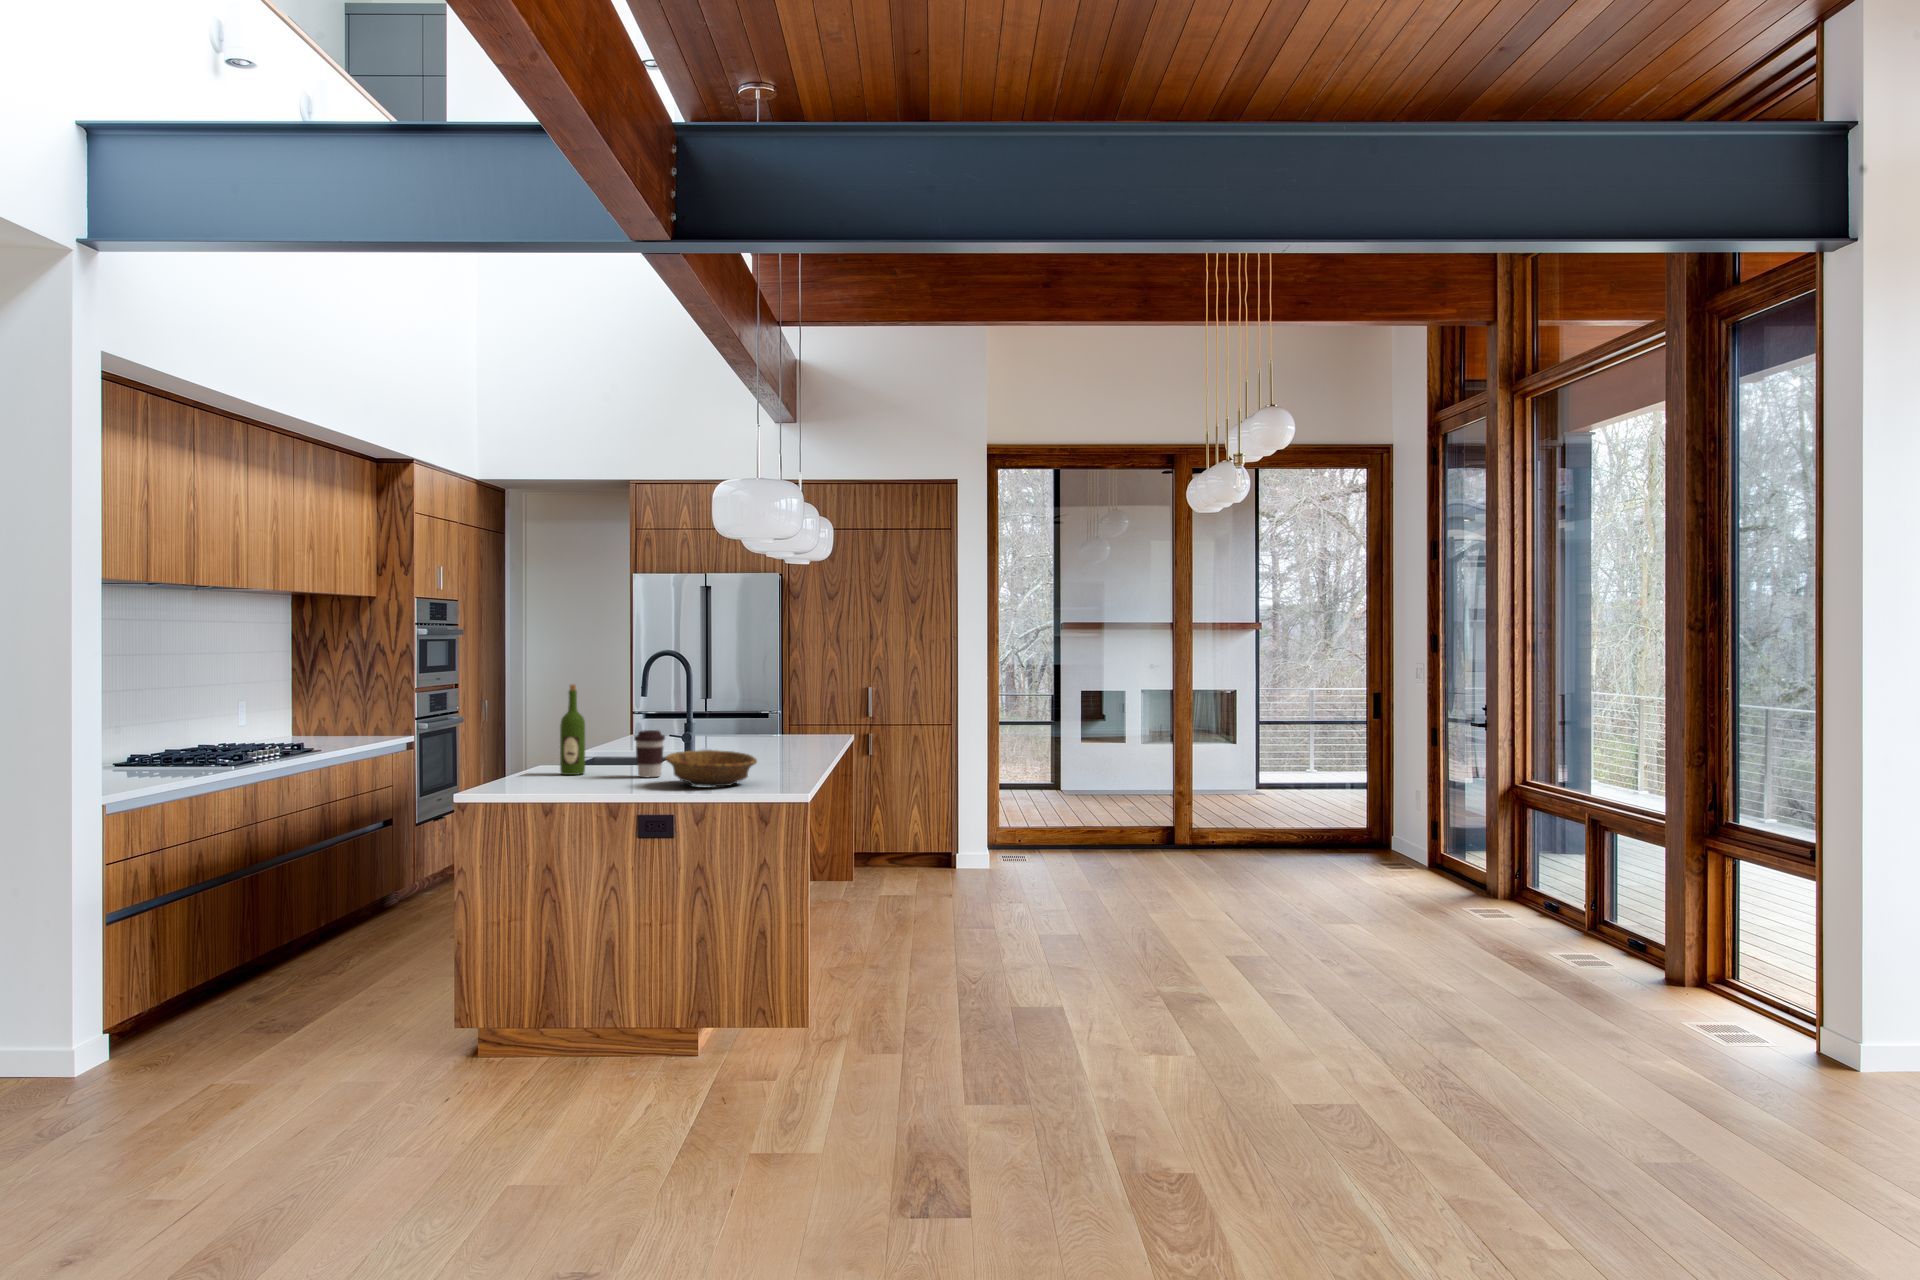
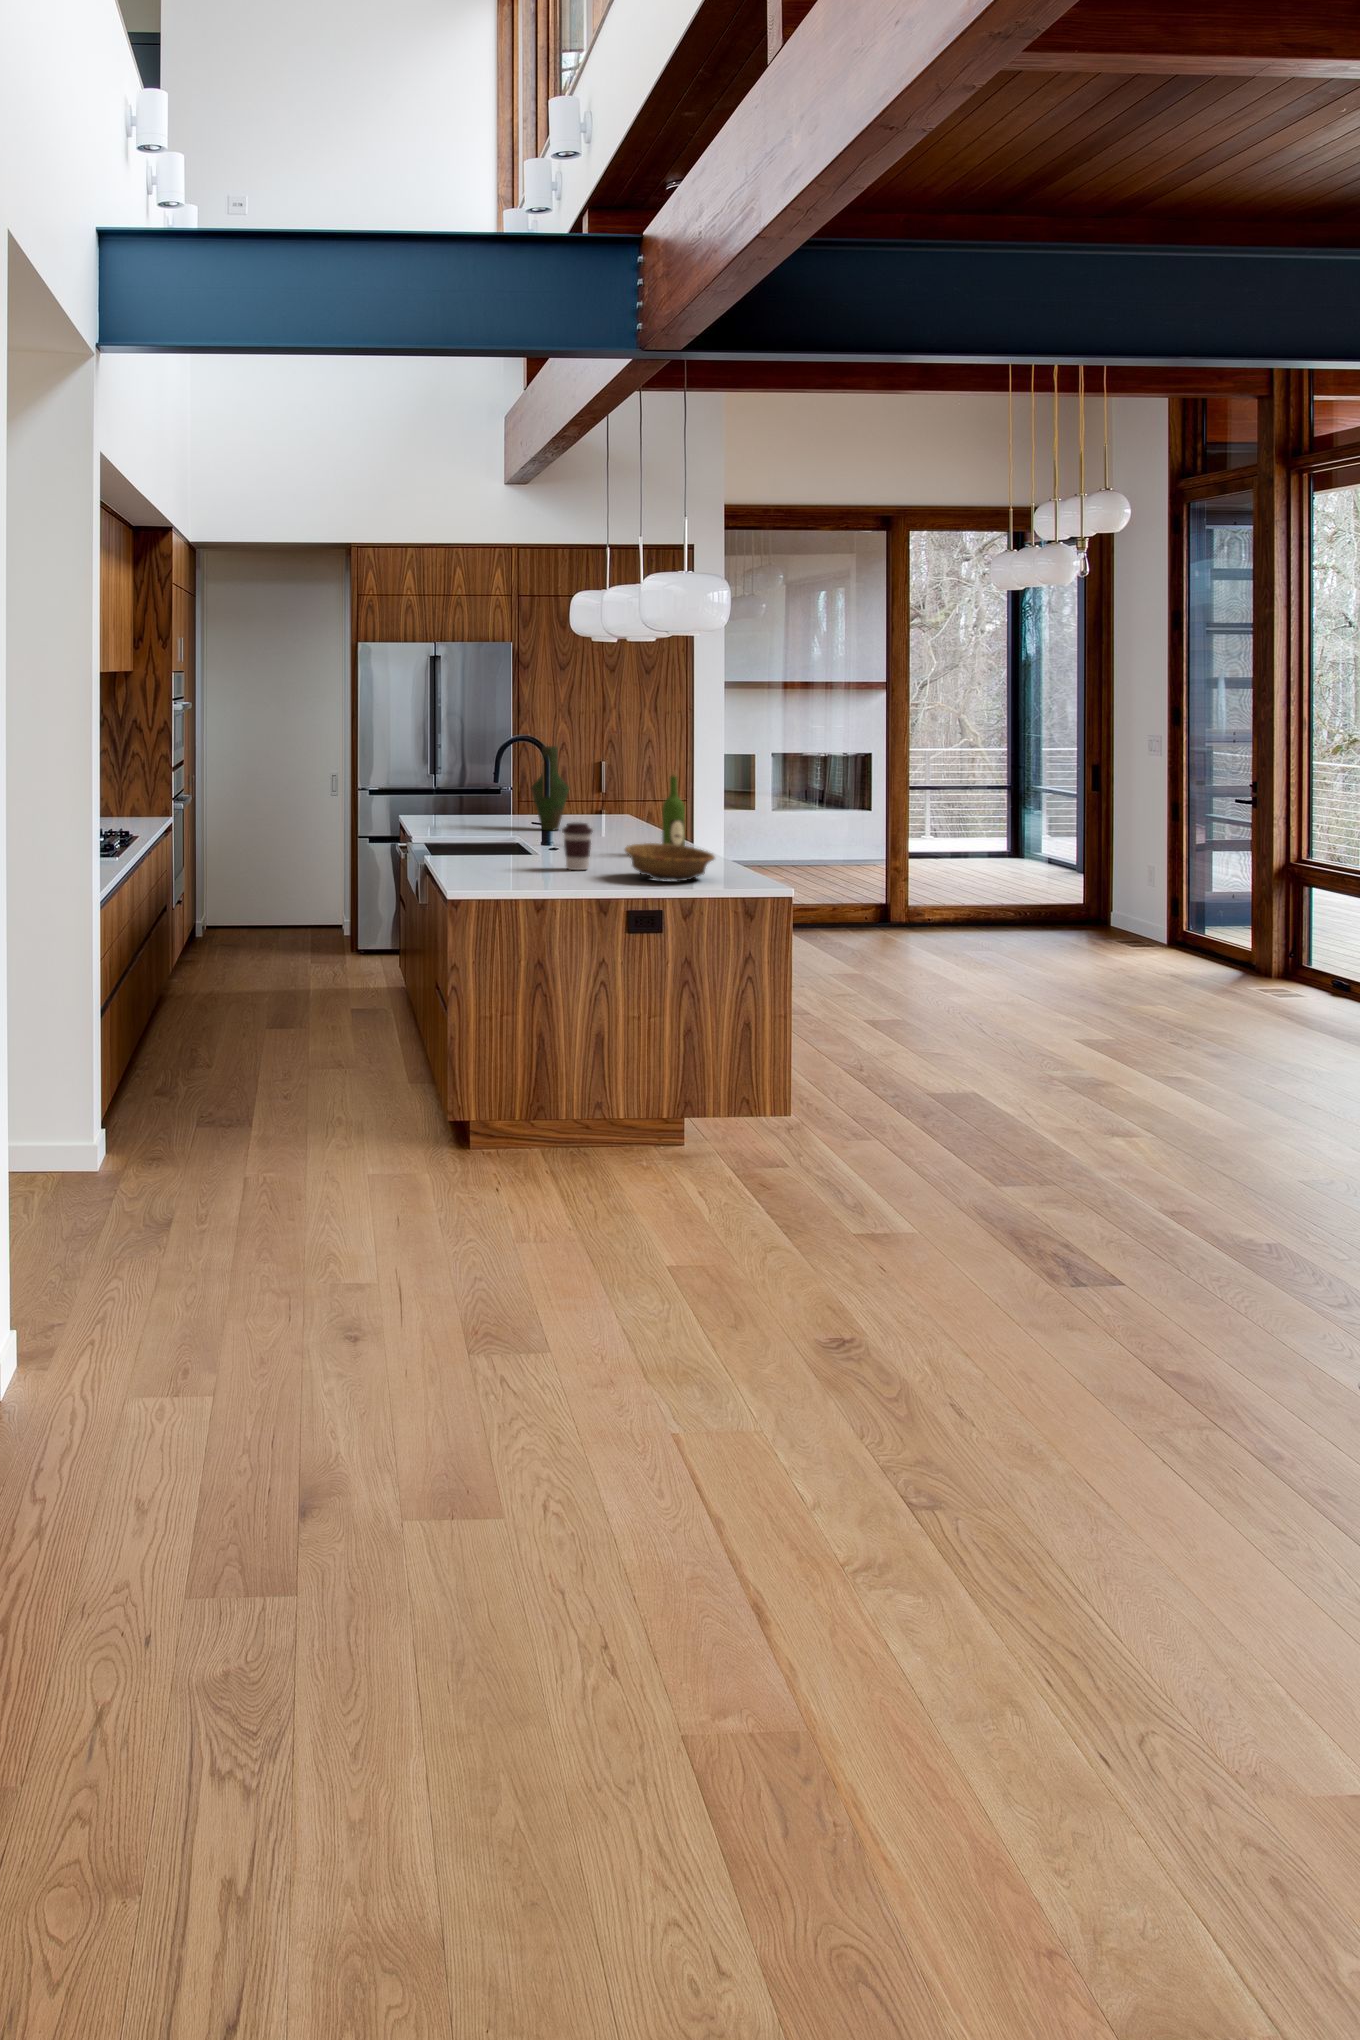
vase: none [726,664,764,746] -> present [531,746,569,830]
wine bottle: present [560,685,585,775] -> present [662,771,685,846]

